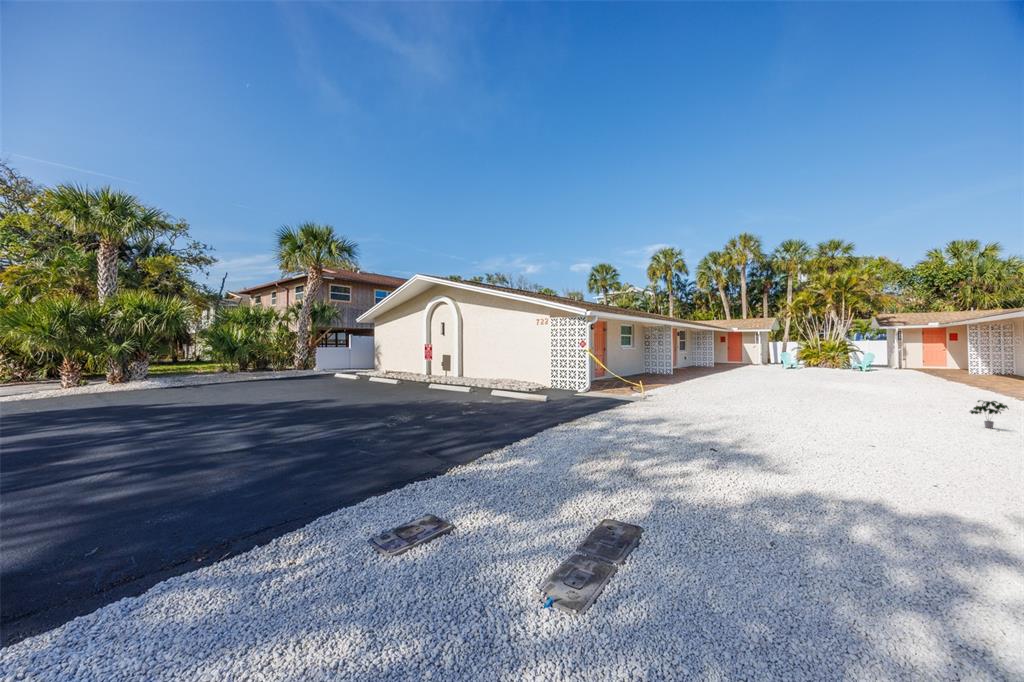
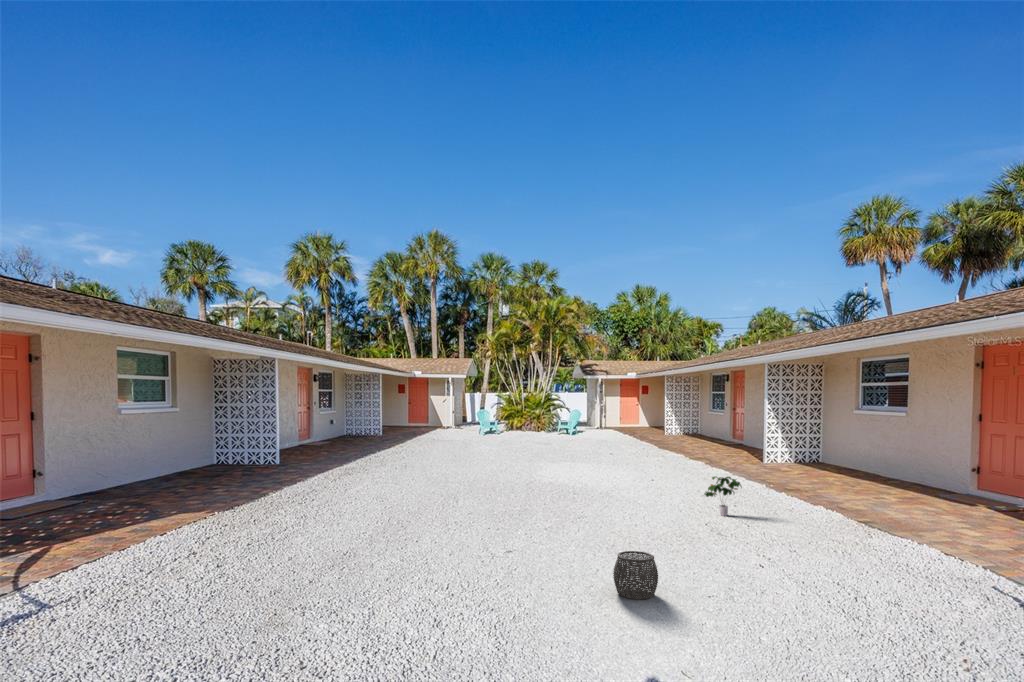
woven basket: none [863,430,896,455] -> present [613,551,658,599]

